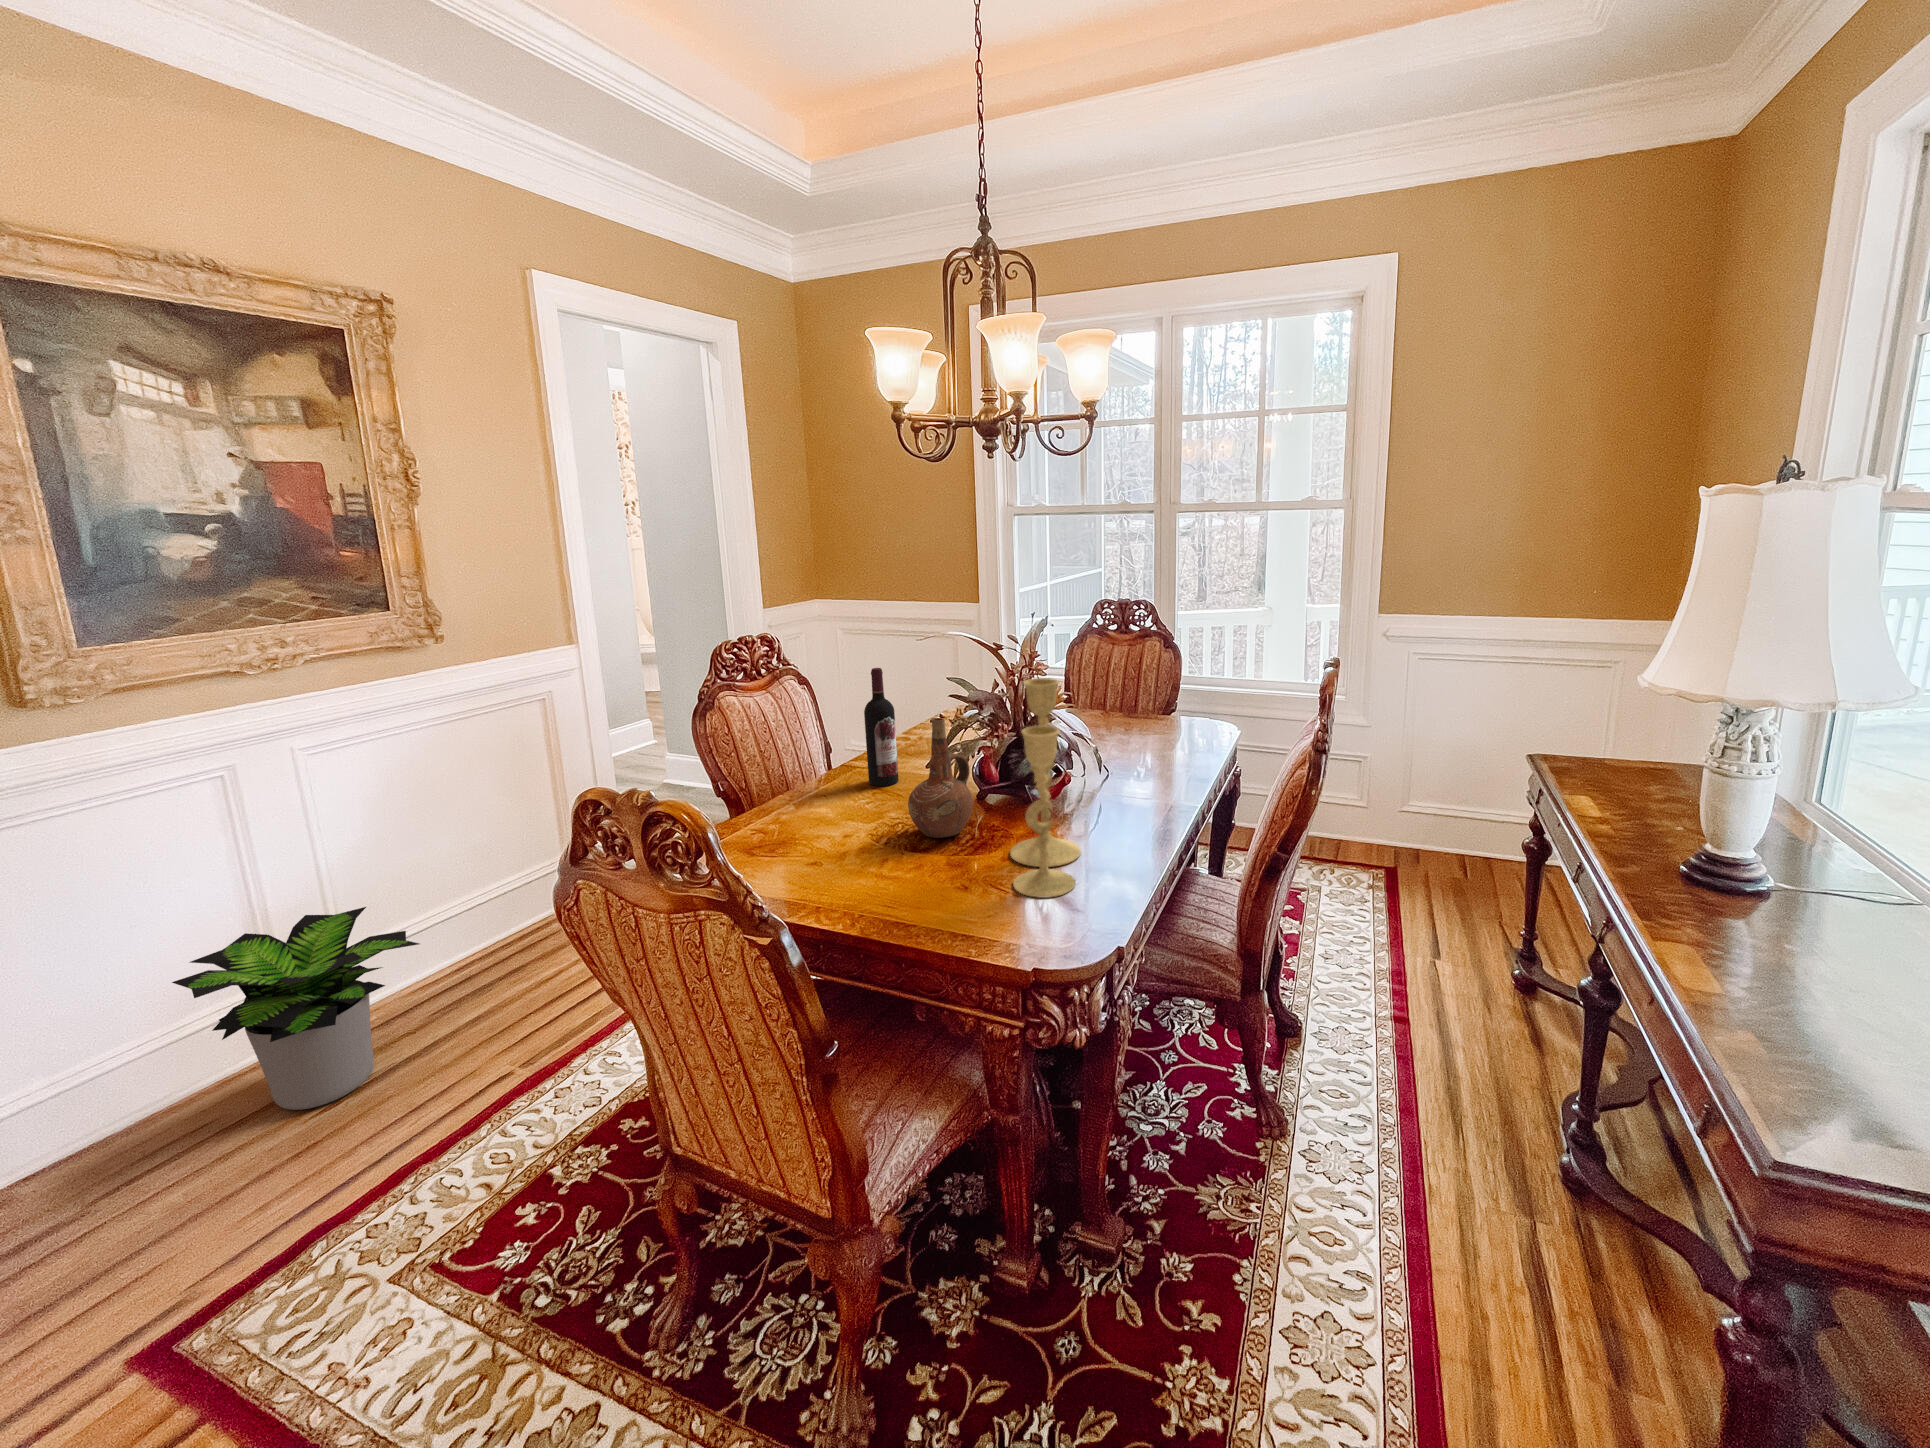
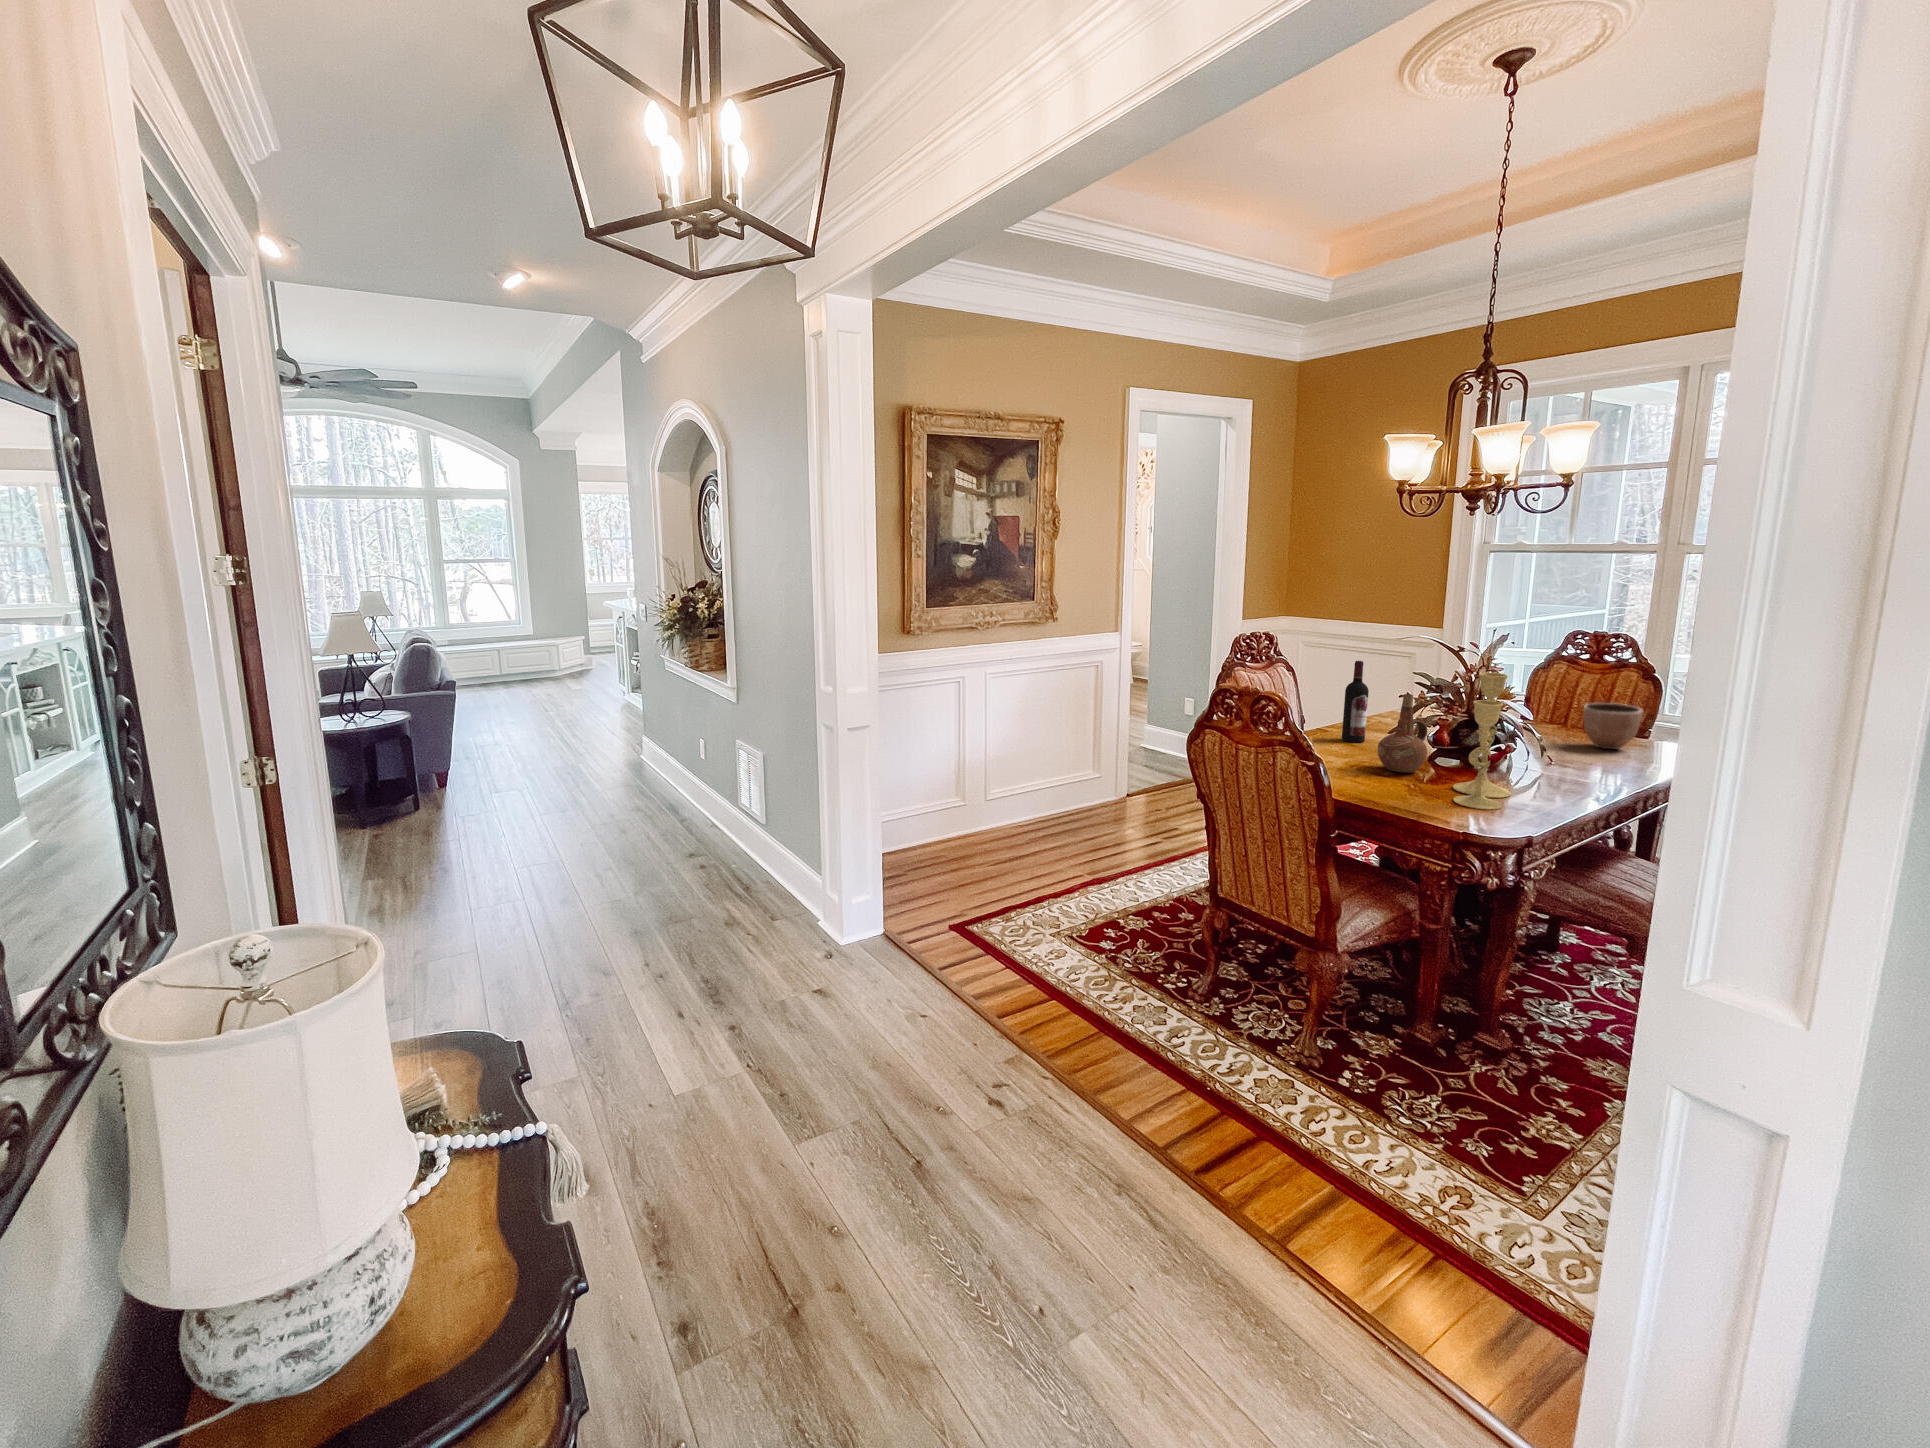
decorative bowl: none [1129,685,1183,742] -> present [1583,703,1643,749]
potted plant: present [172,907,419,1110] -> none [941,765,1042,864]

